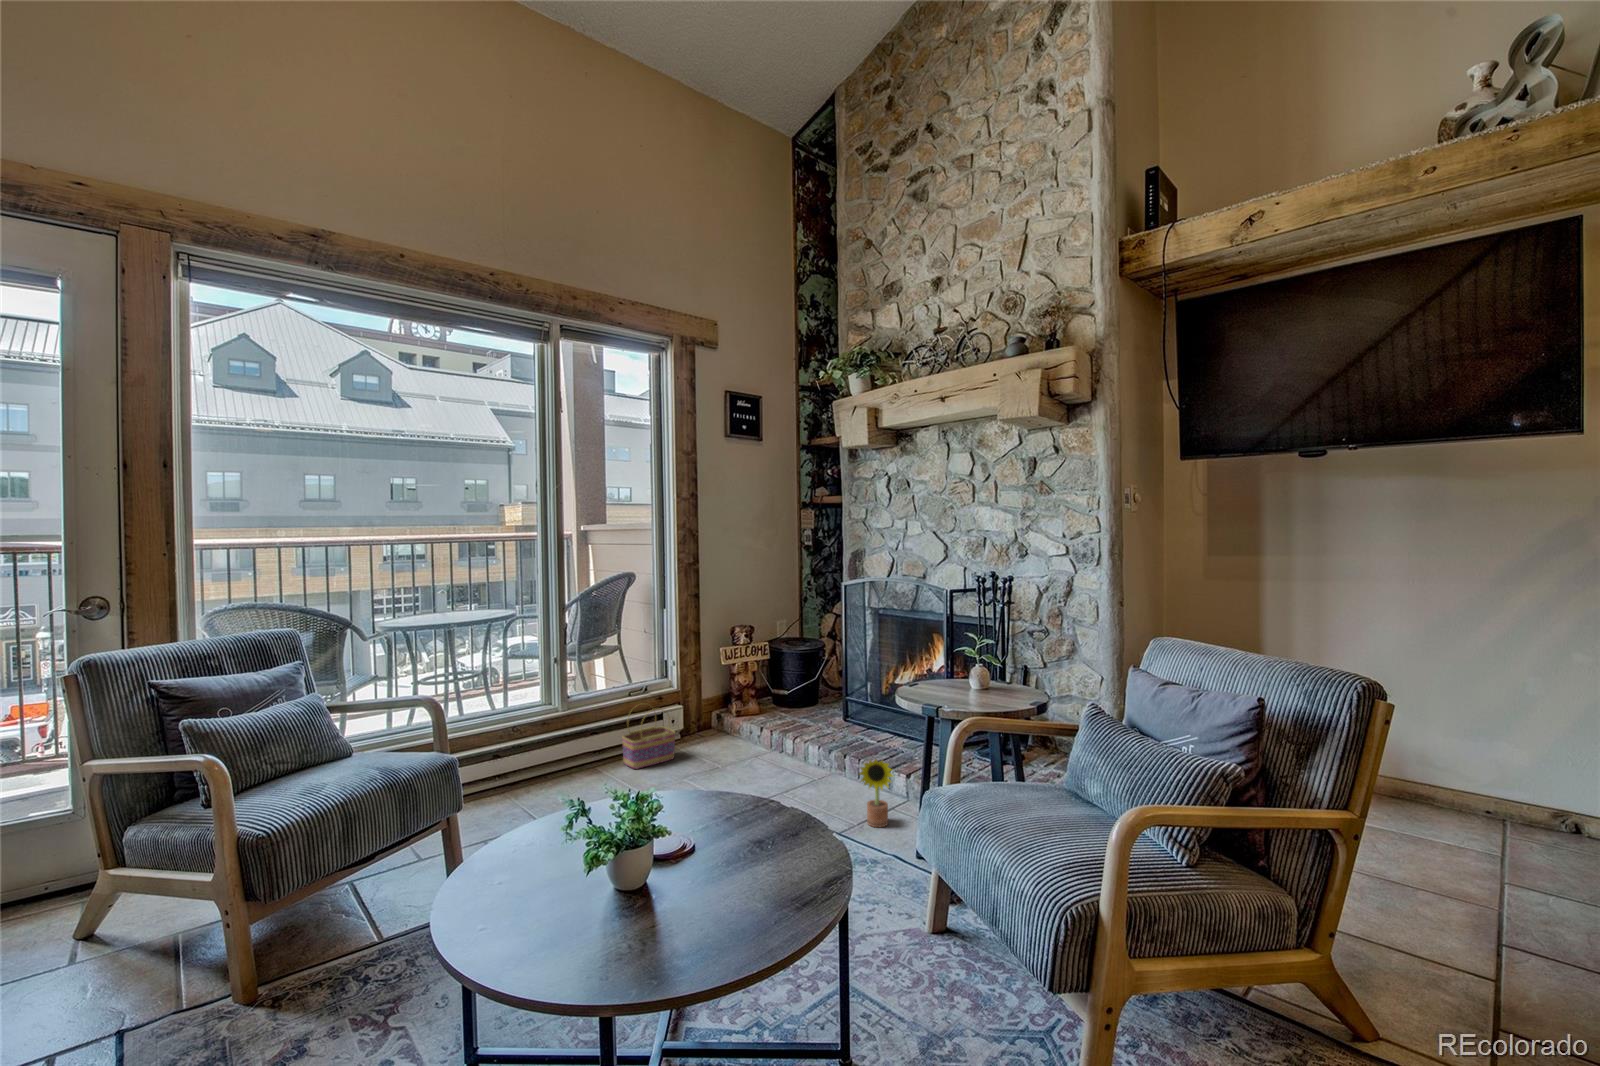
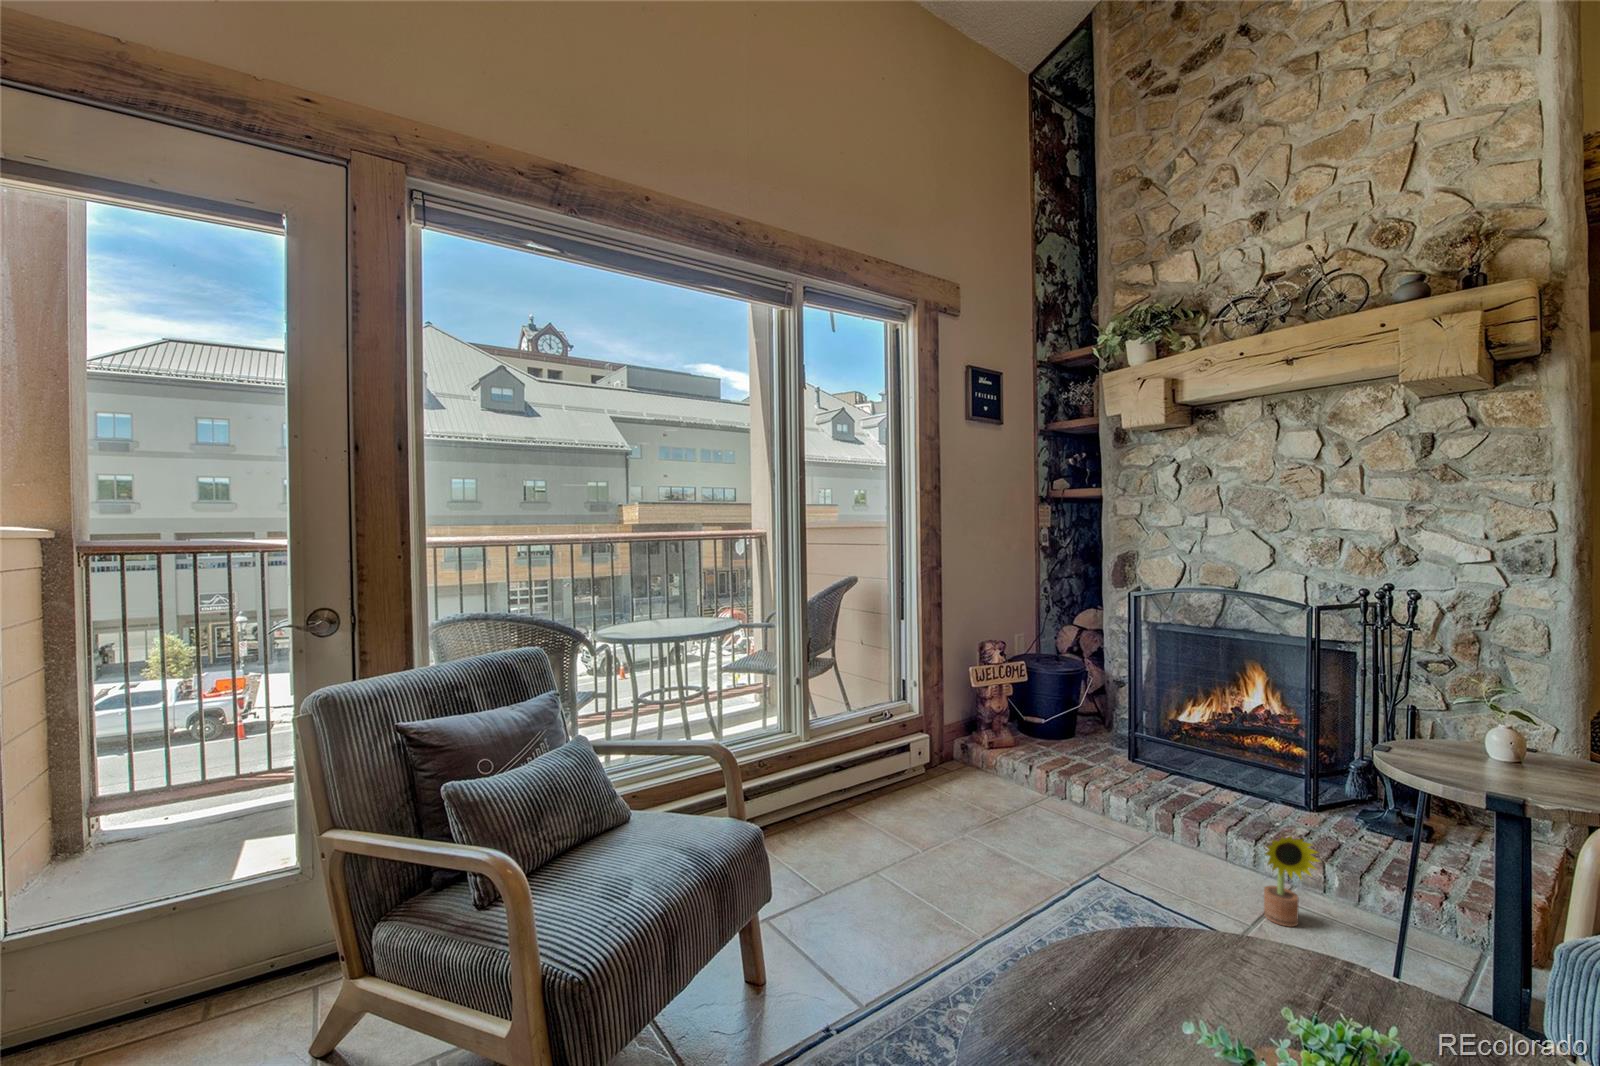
basket: present [622,703,675,769] -> none [874,731,935,811]

